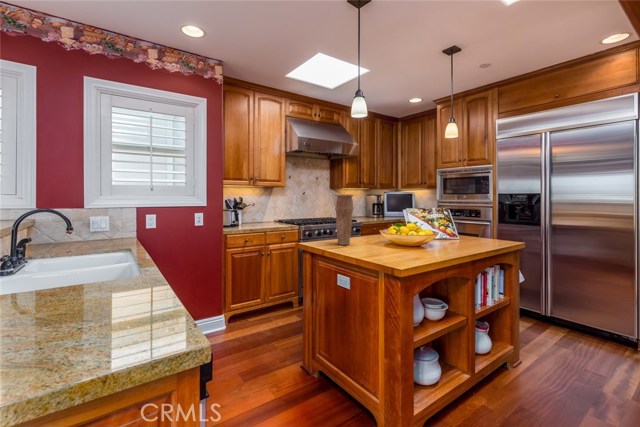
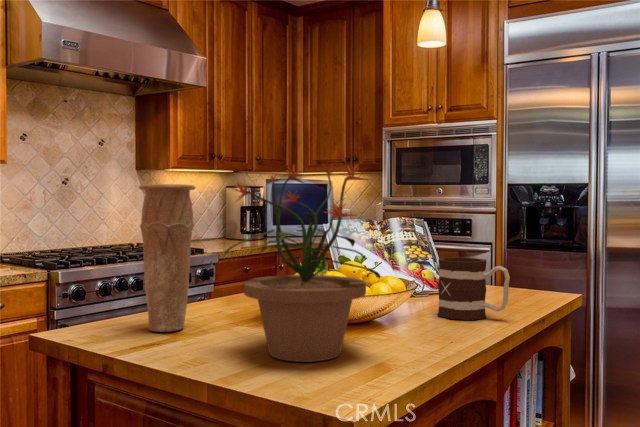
potted plant: none [363,186,419,255] -> present [224,164,380,362]
mug: none [448,224,479,248] -> present [438,257,510,320]

